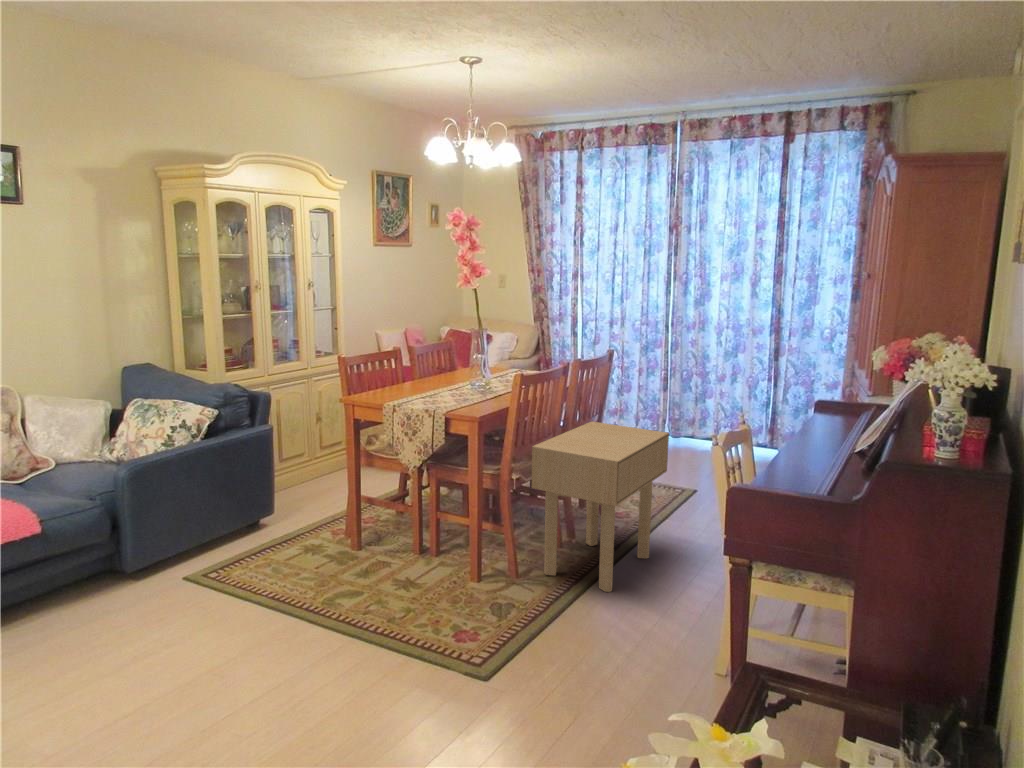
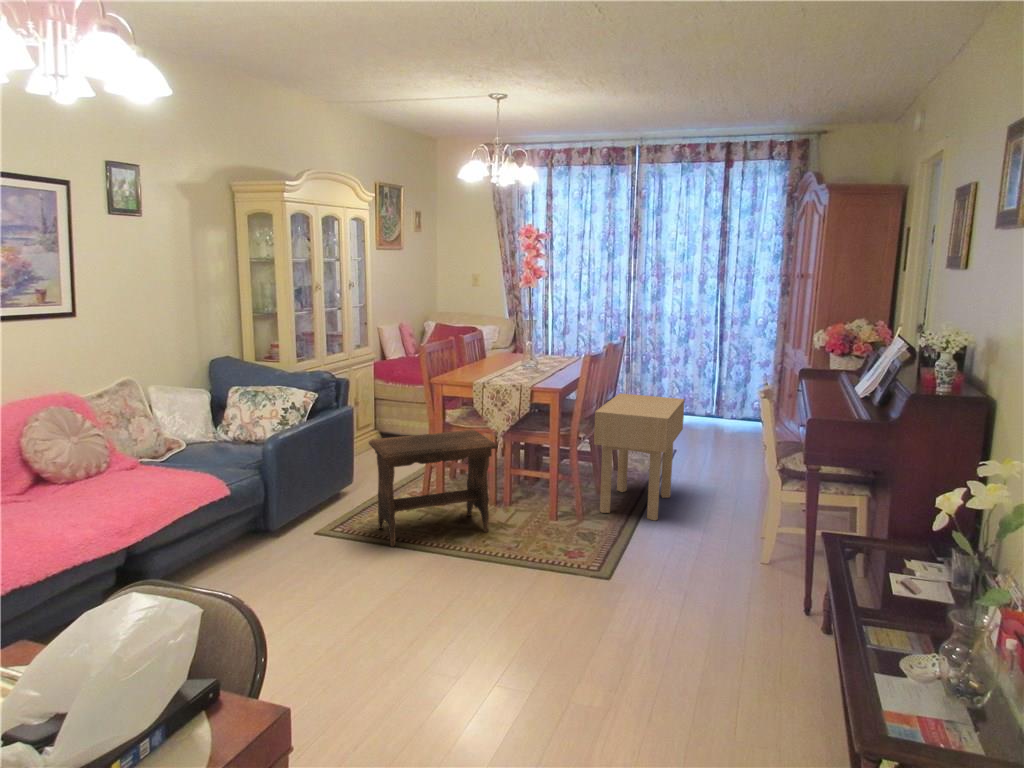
footstool: none [239,462,394,604] -> present [369,430,498,547]

